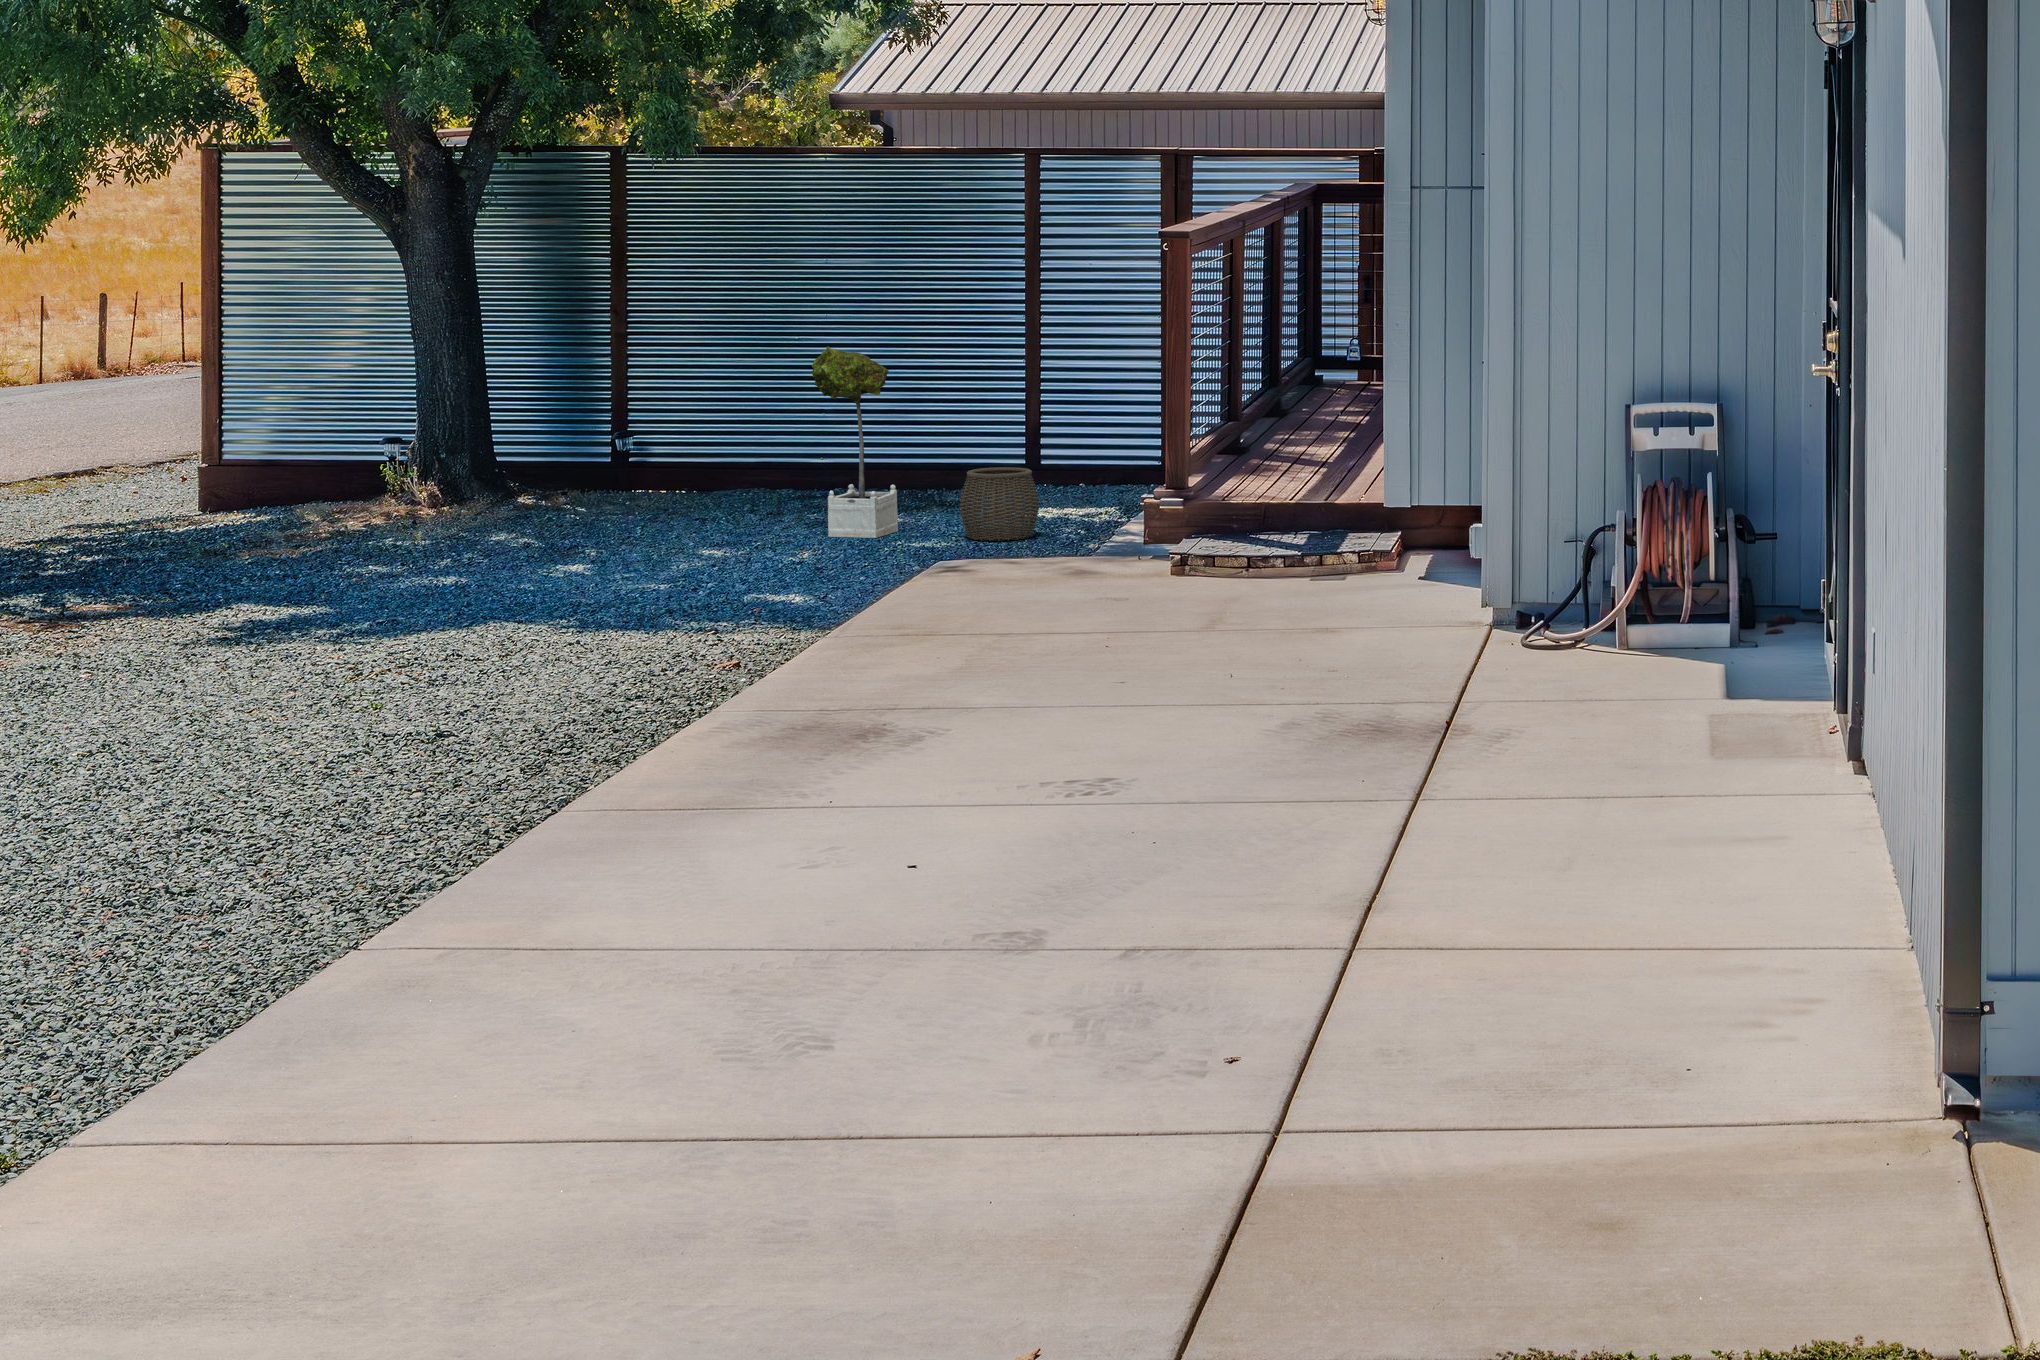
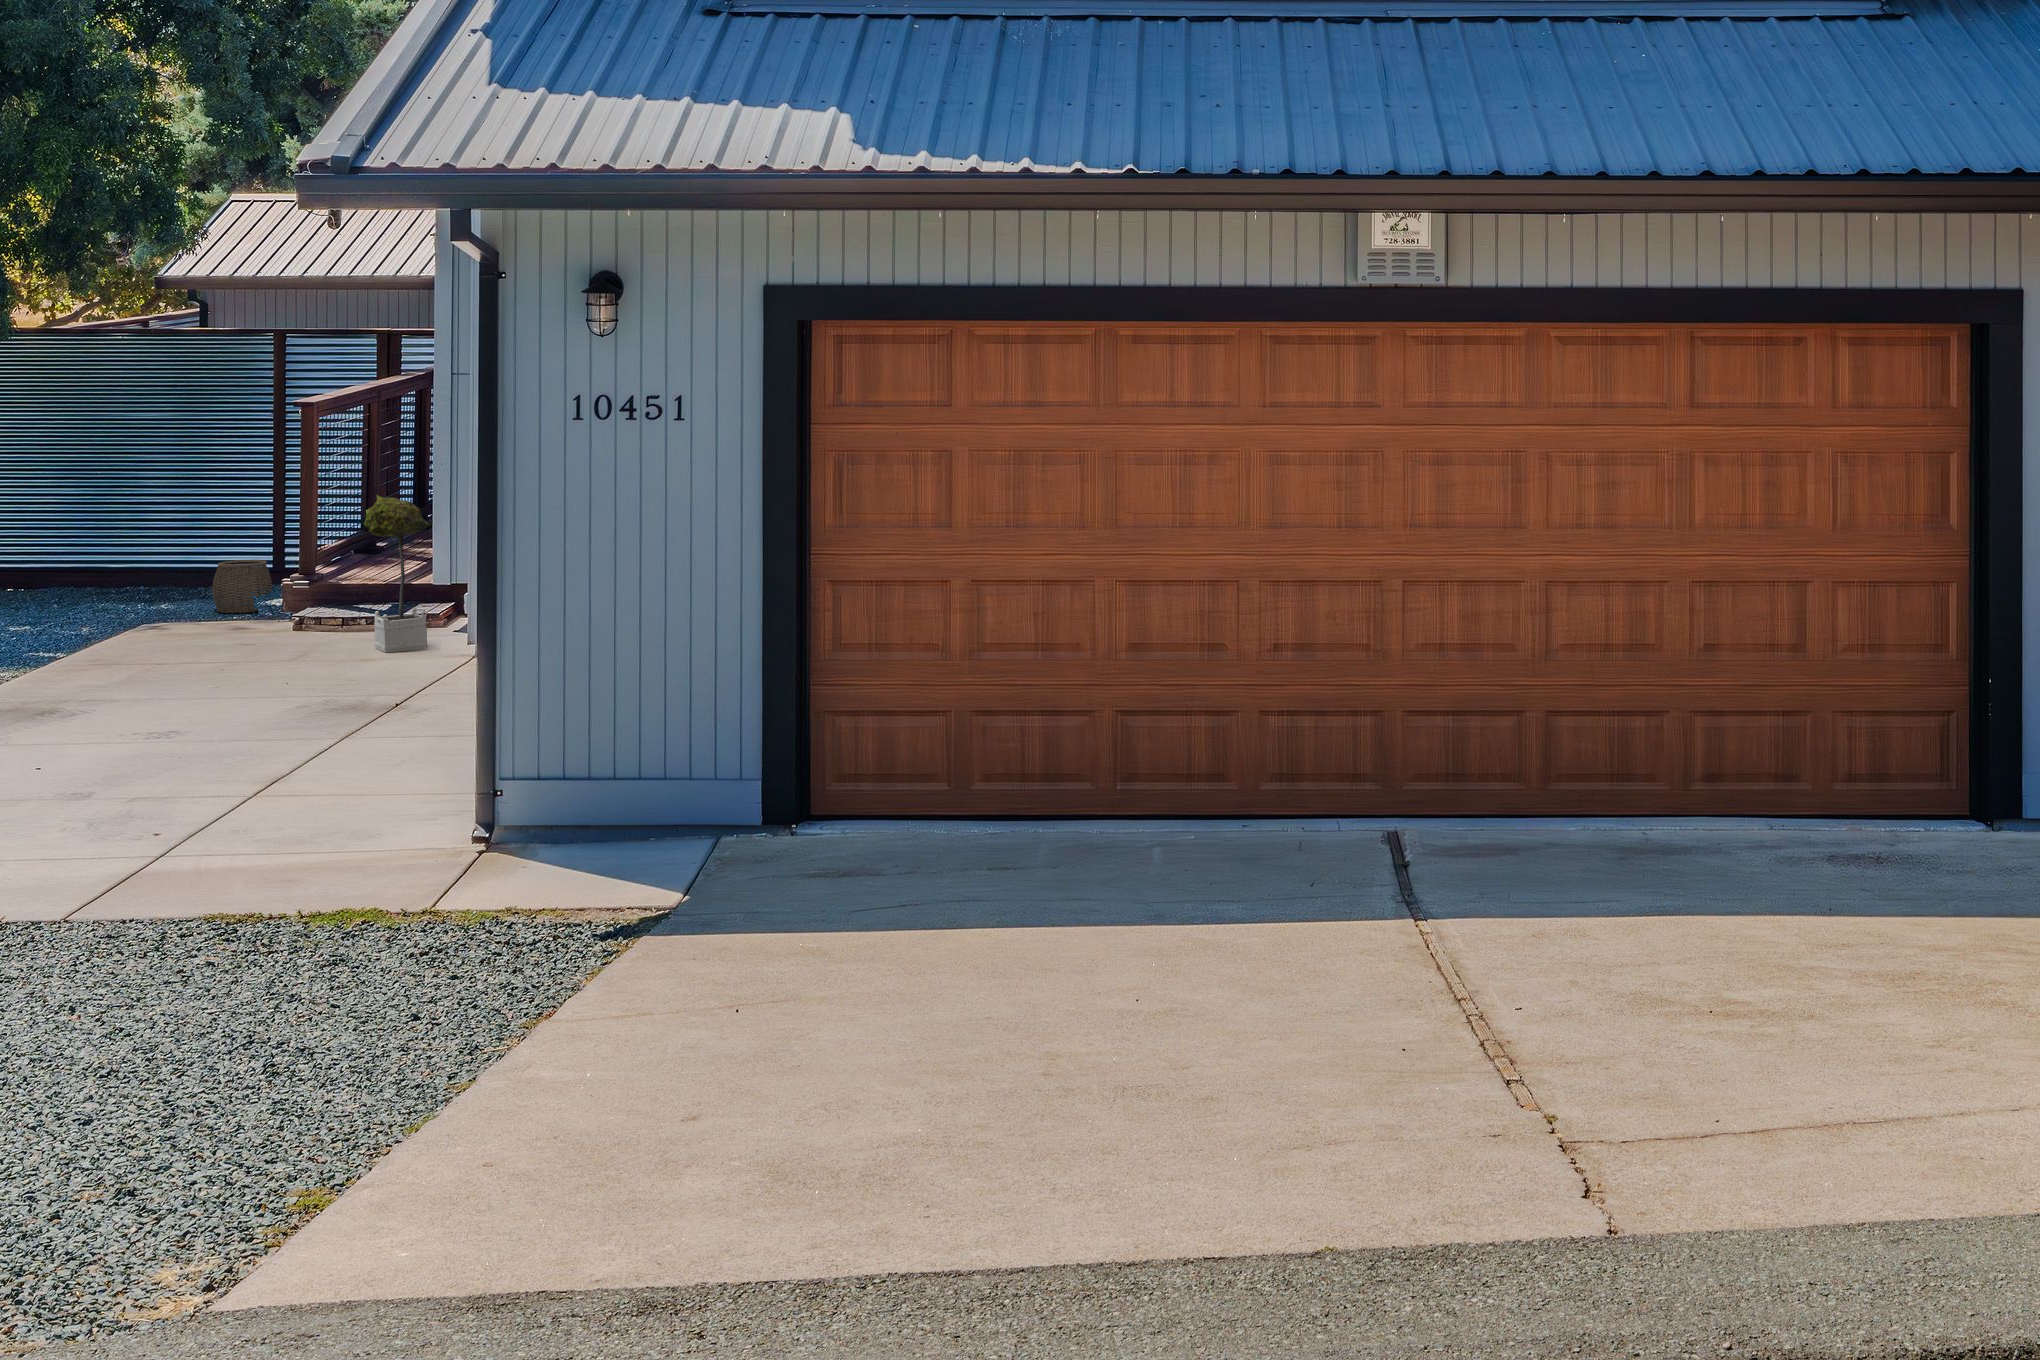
potted tree: present [811,347,898,538] -> present [364,495,431,653]

